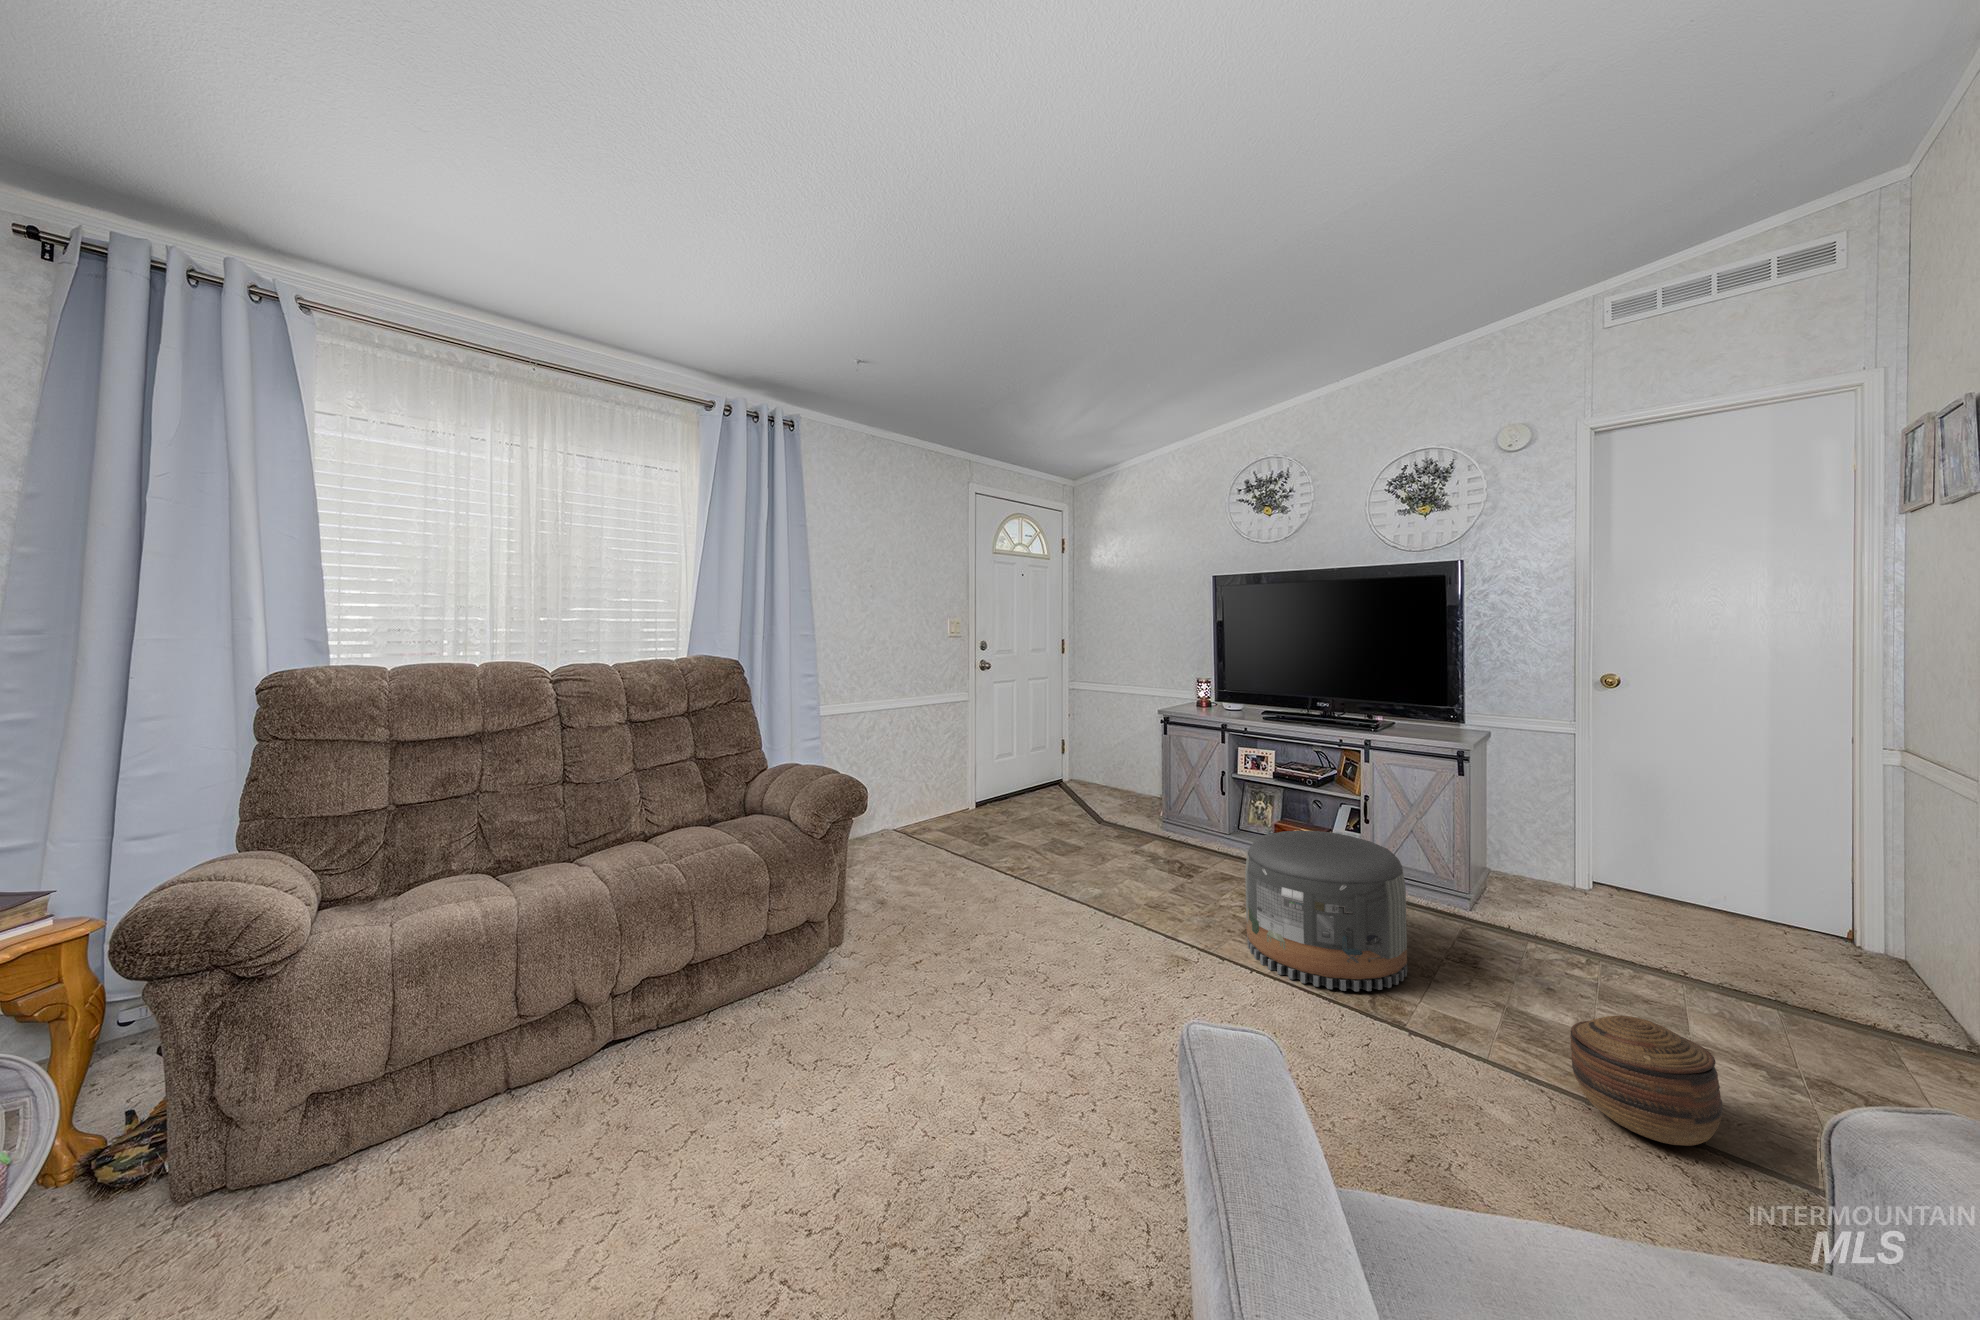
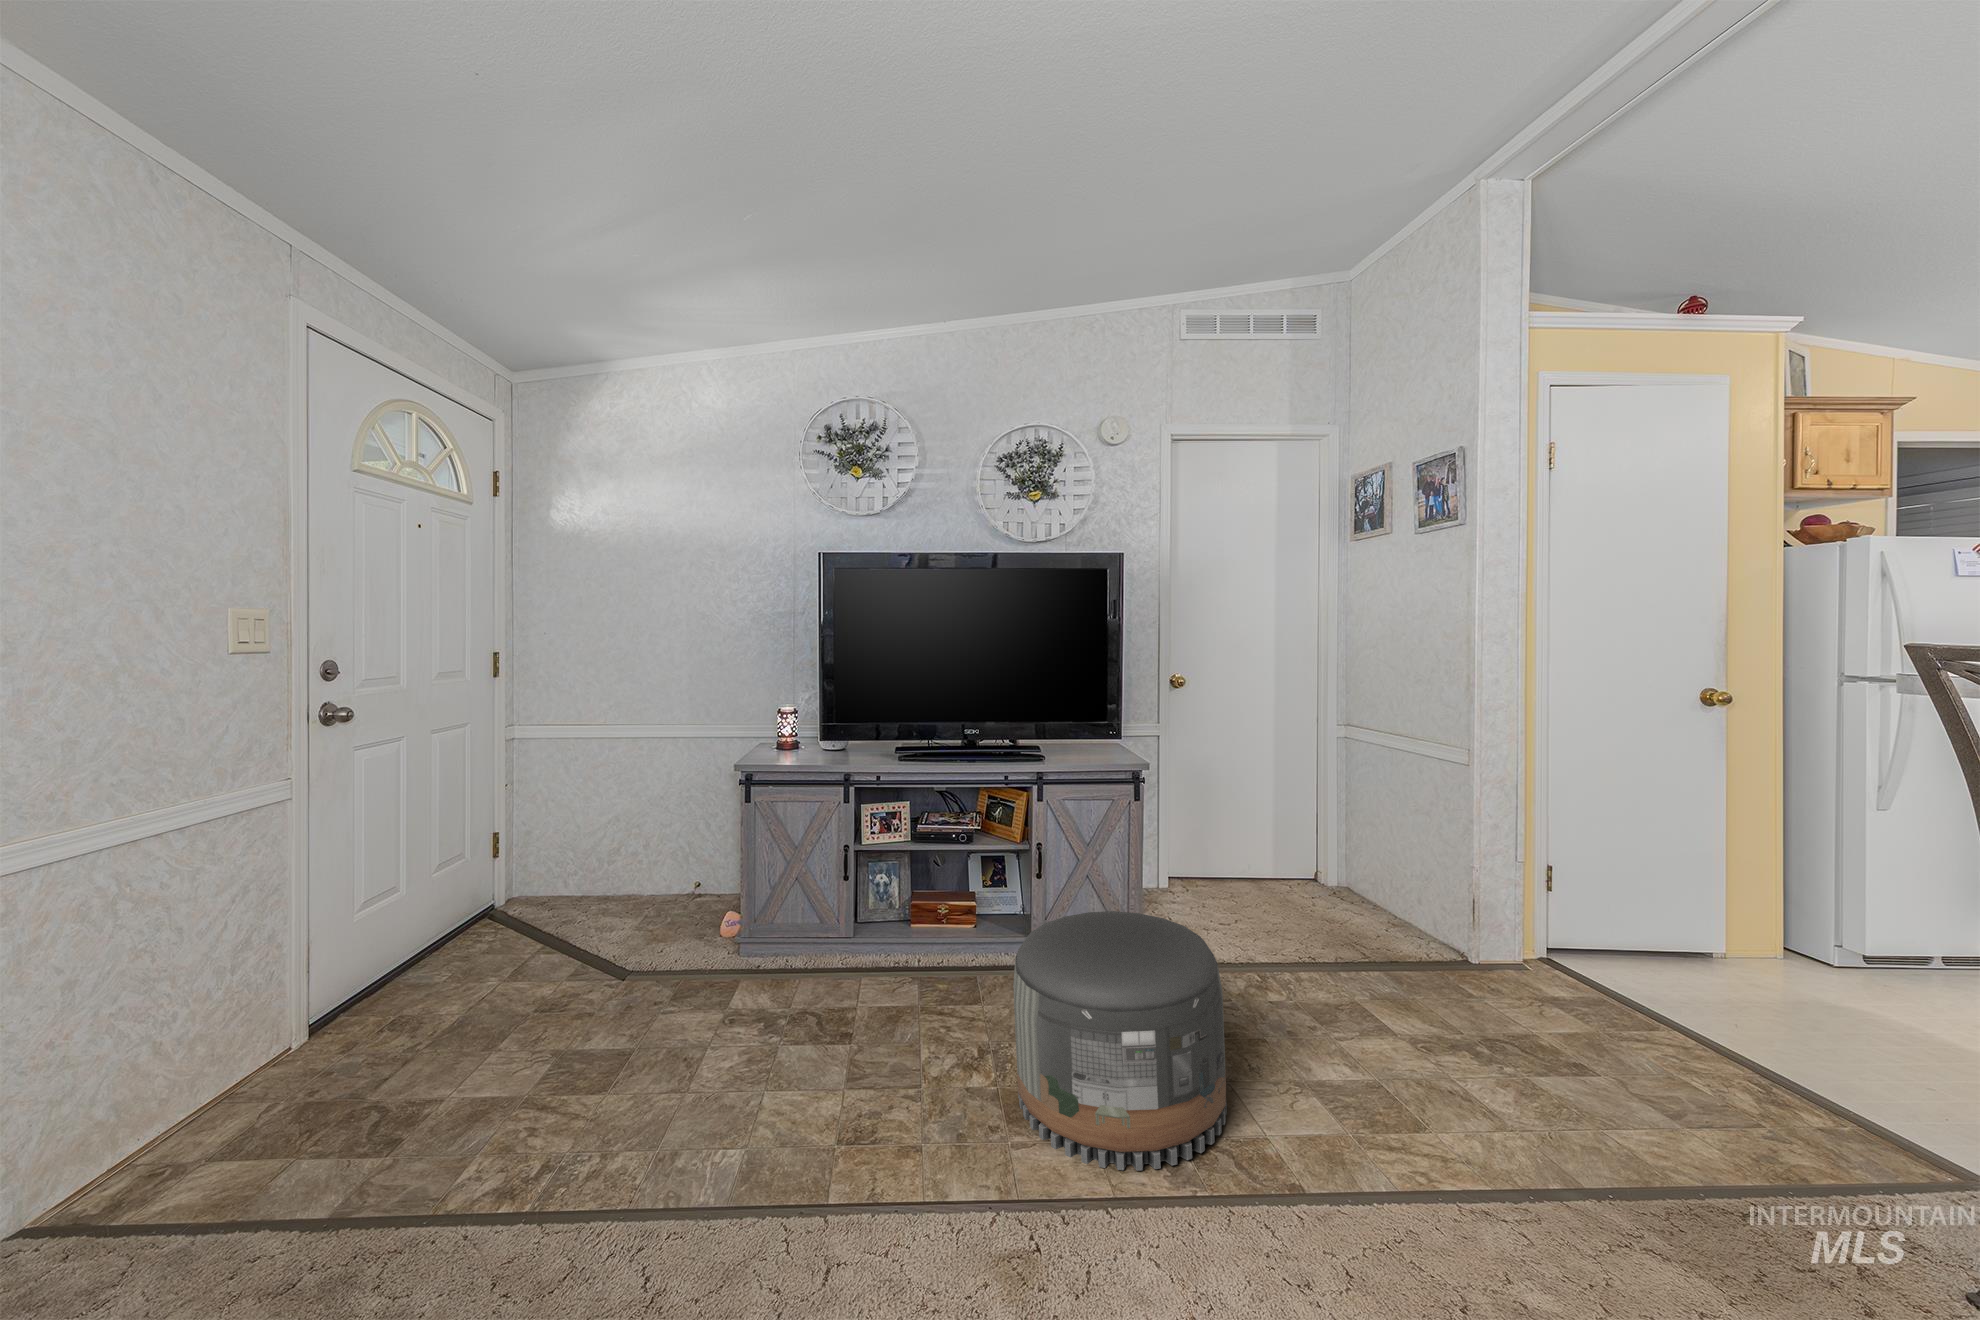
basket: present [1570,1016,1723,1146] -> none [1458,1054,1609,1197]

